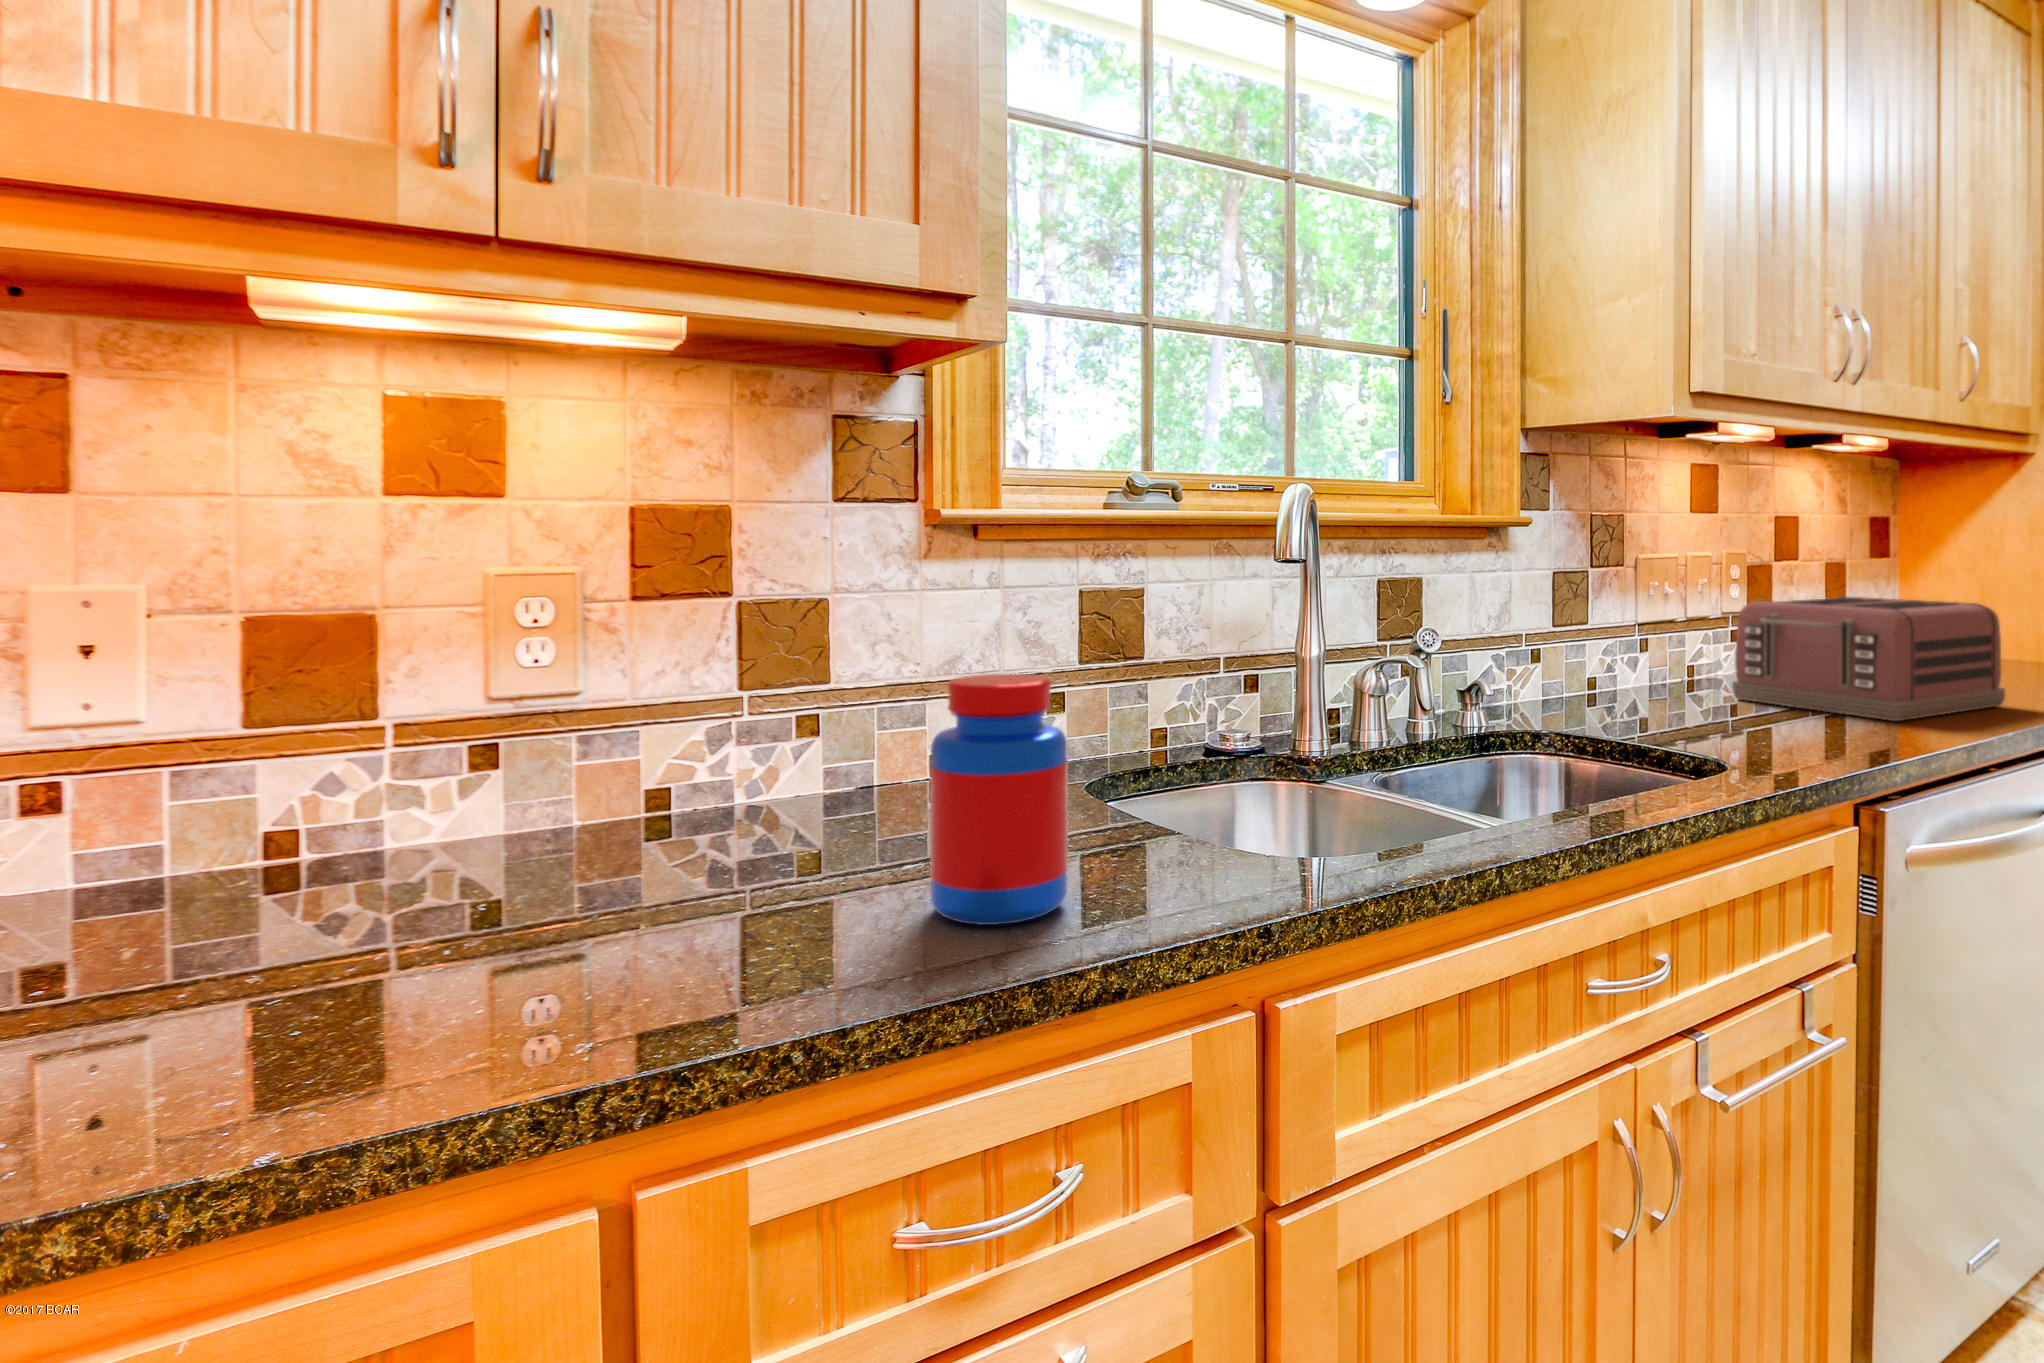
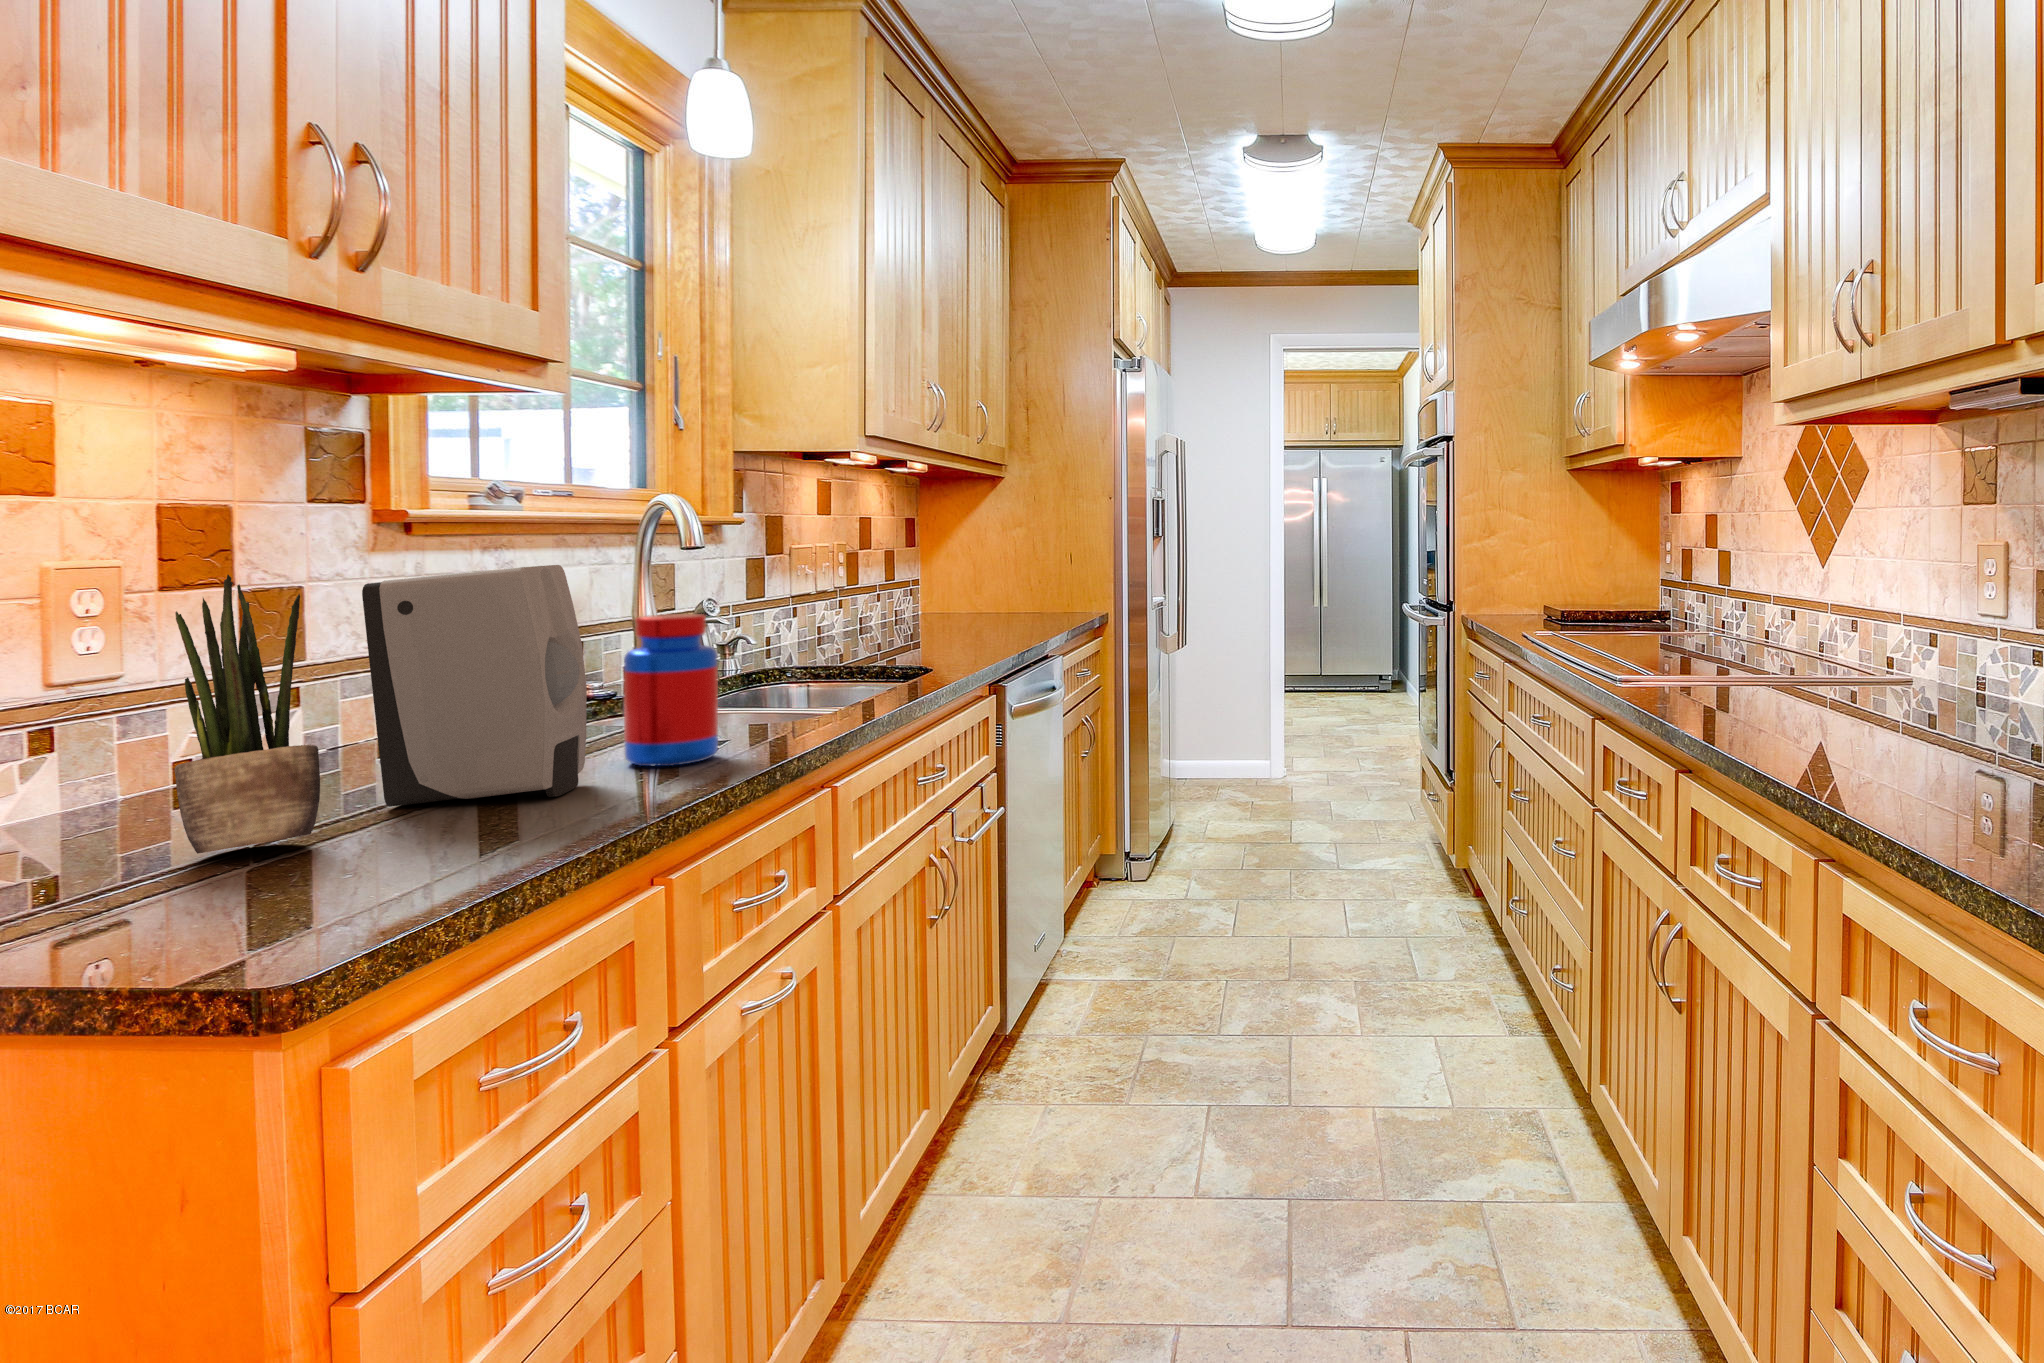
soap dispenser: none [577,595,827,957] -> present [362,565,587,807]
toaster: present [1732,596,2005,721] -> none [867,572,1020,644]
potted plant: none [228,599,426,969] -> present [175,575,320,854]

